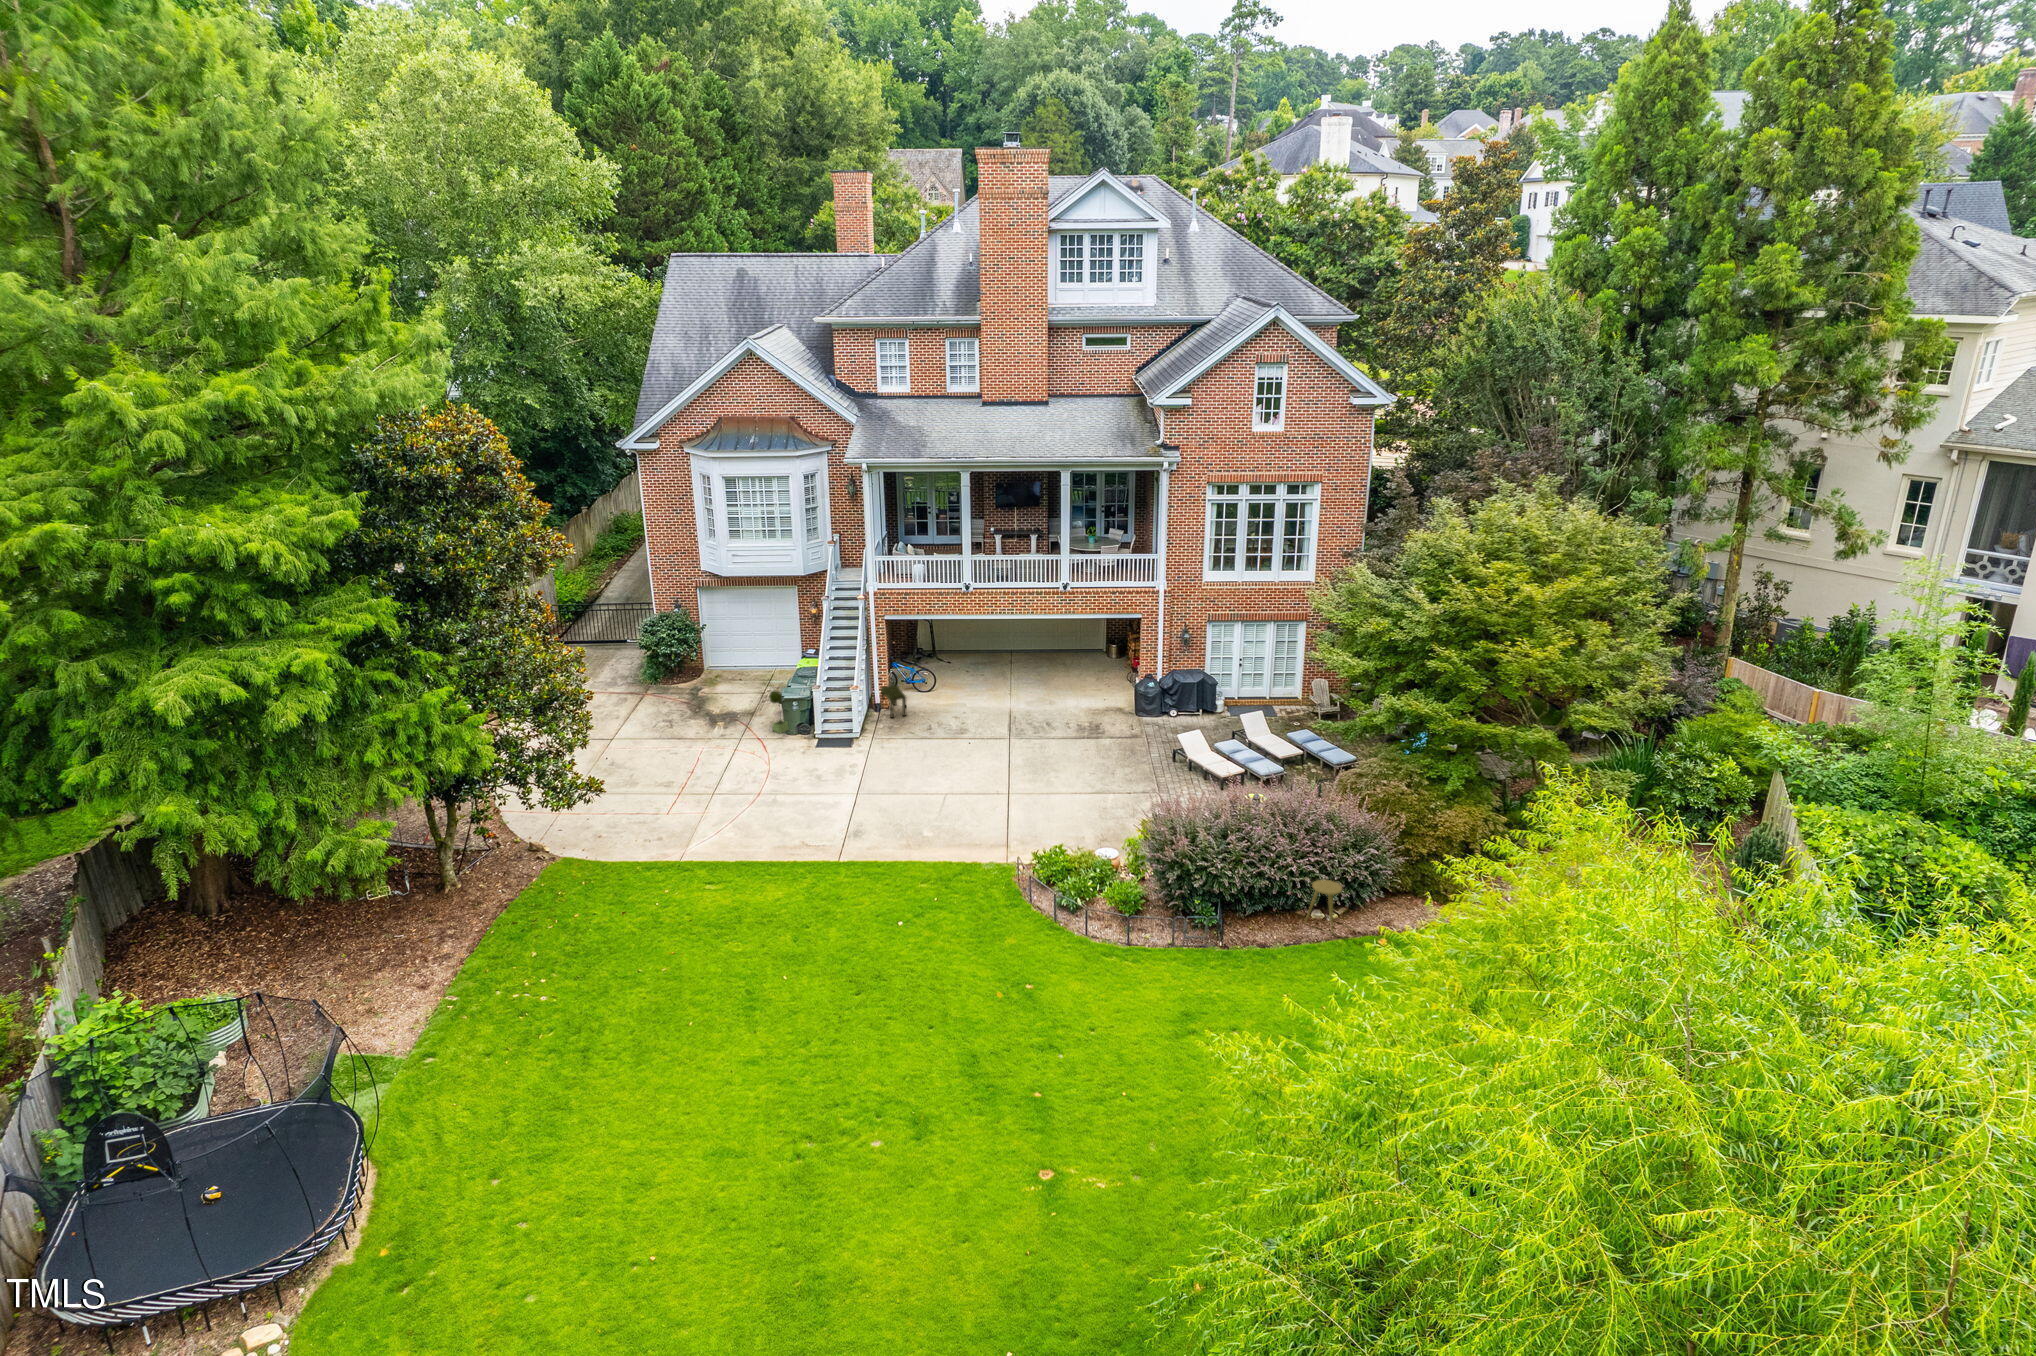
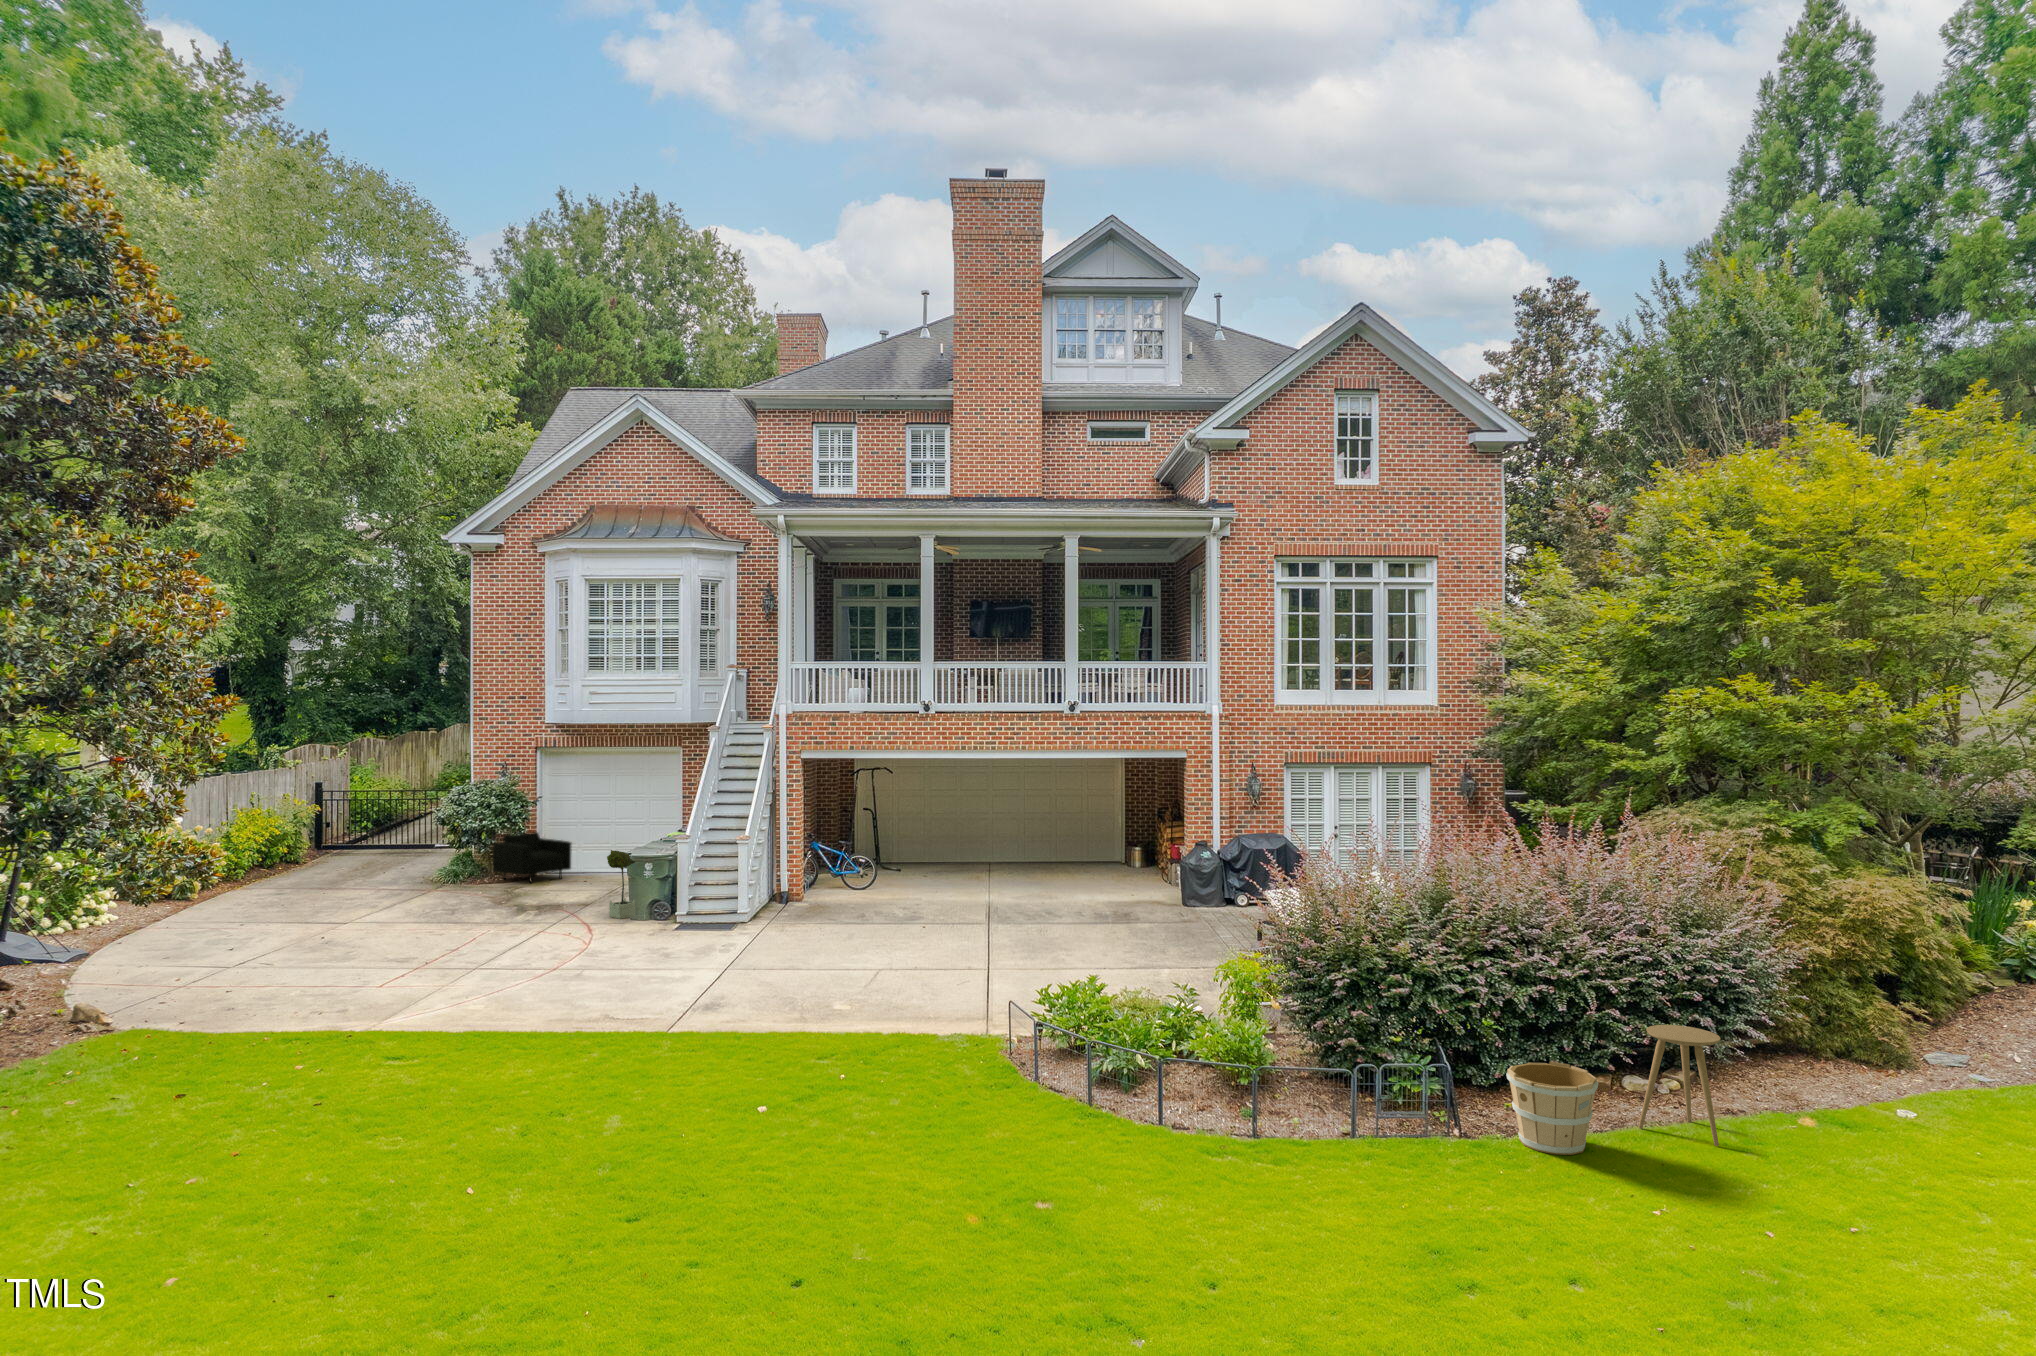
armchair: none [677,648,729,687] -> present [493,832,571,882]
bench: present [881,685,906,718] -> none [793,863,830,906]
wooden bucket: none [1243,897,1281,940] -> present [1506,1061,1598,1155]

